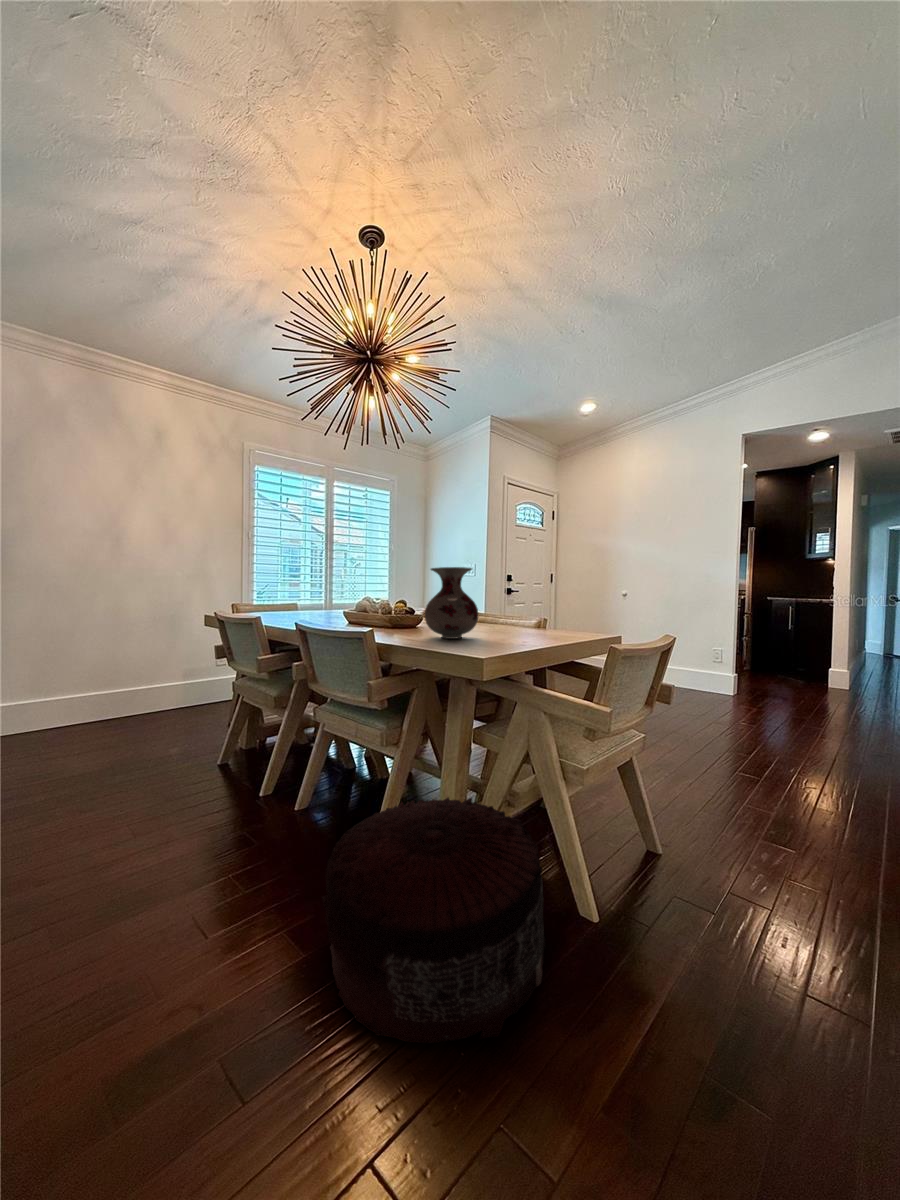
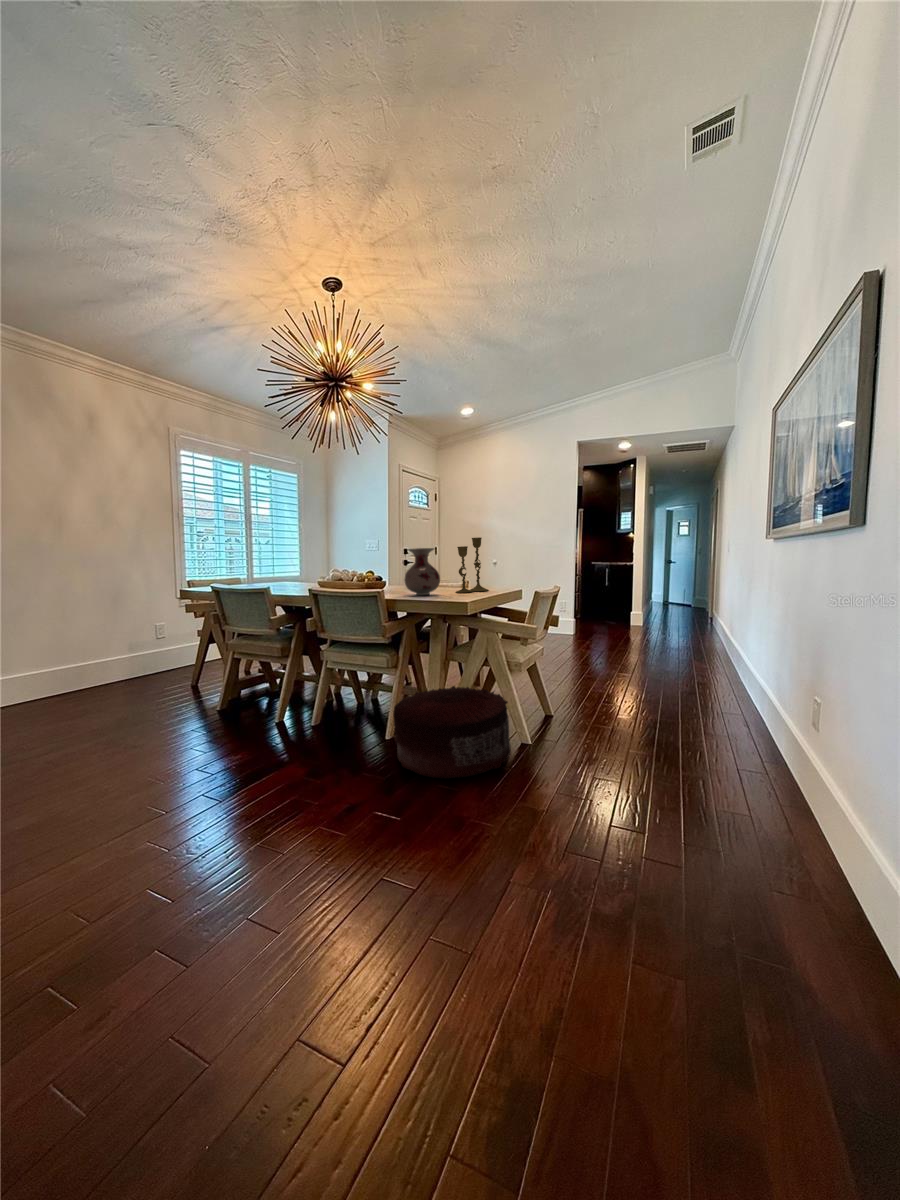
candlestick: none [508,553,565,638] -> present [456,537,488,593]

